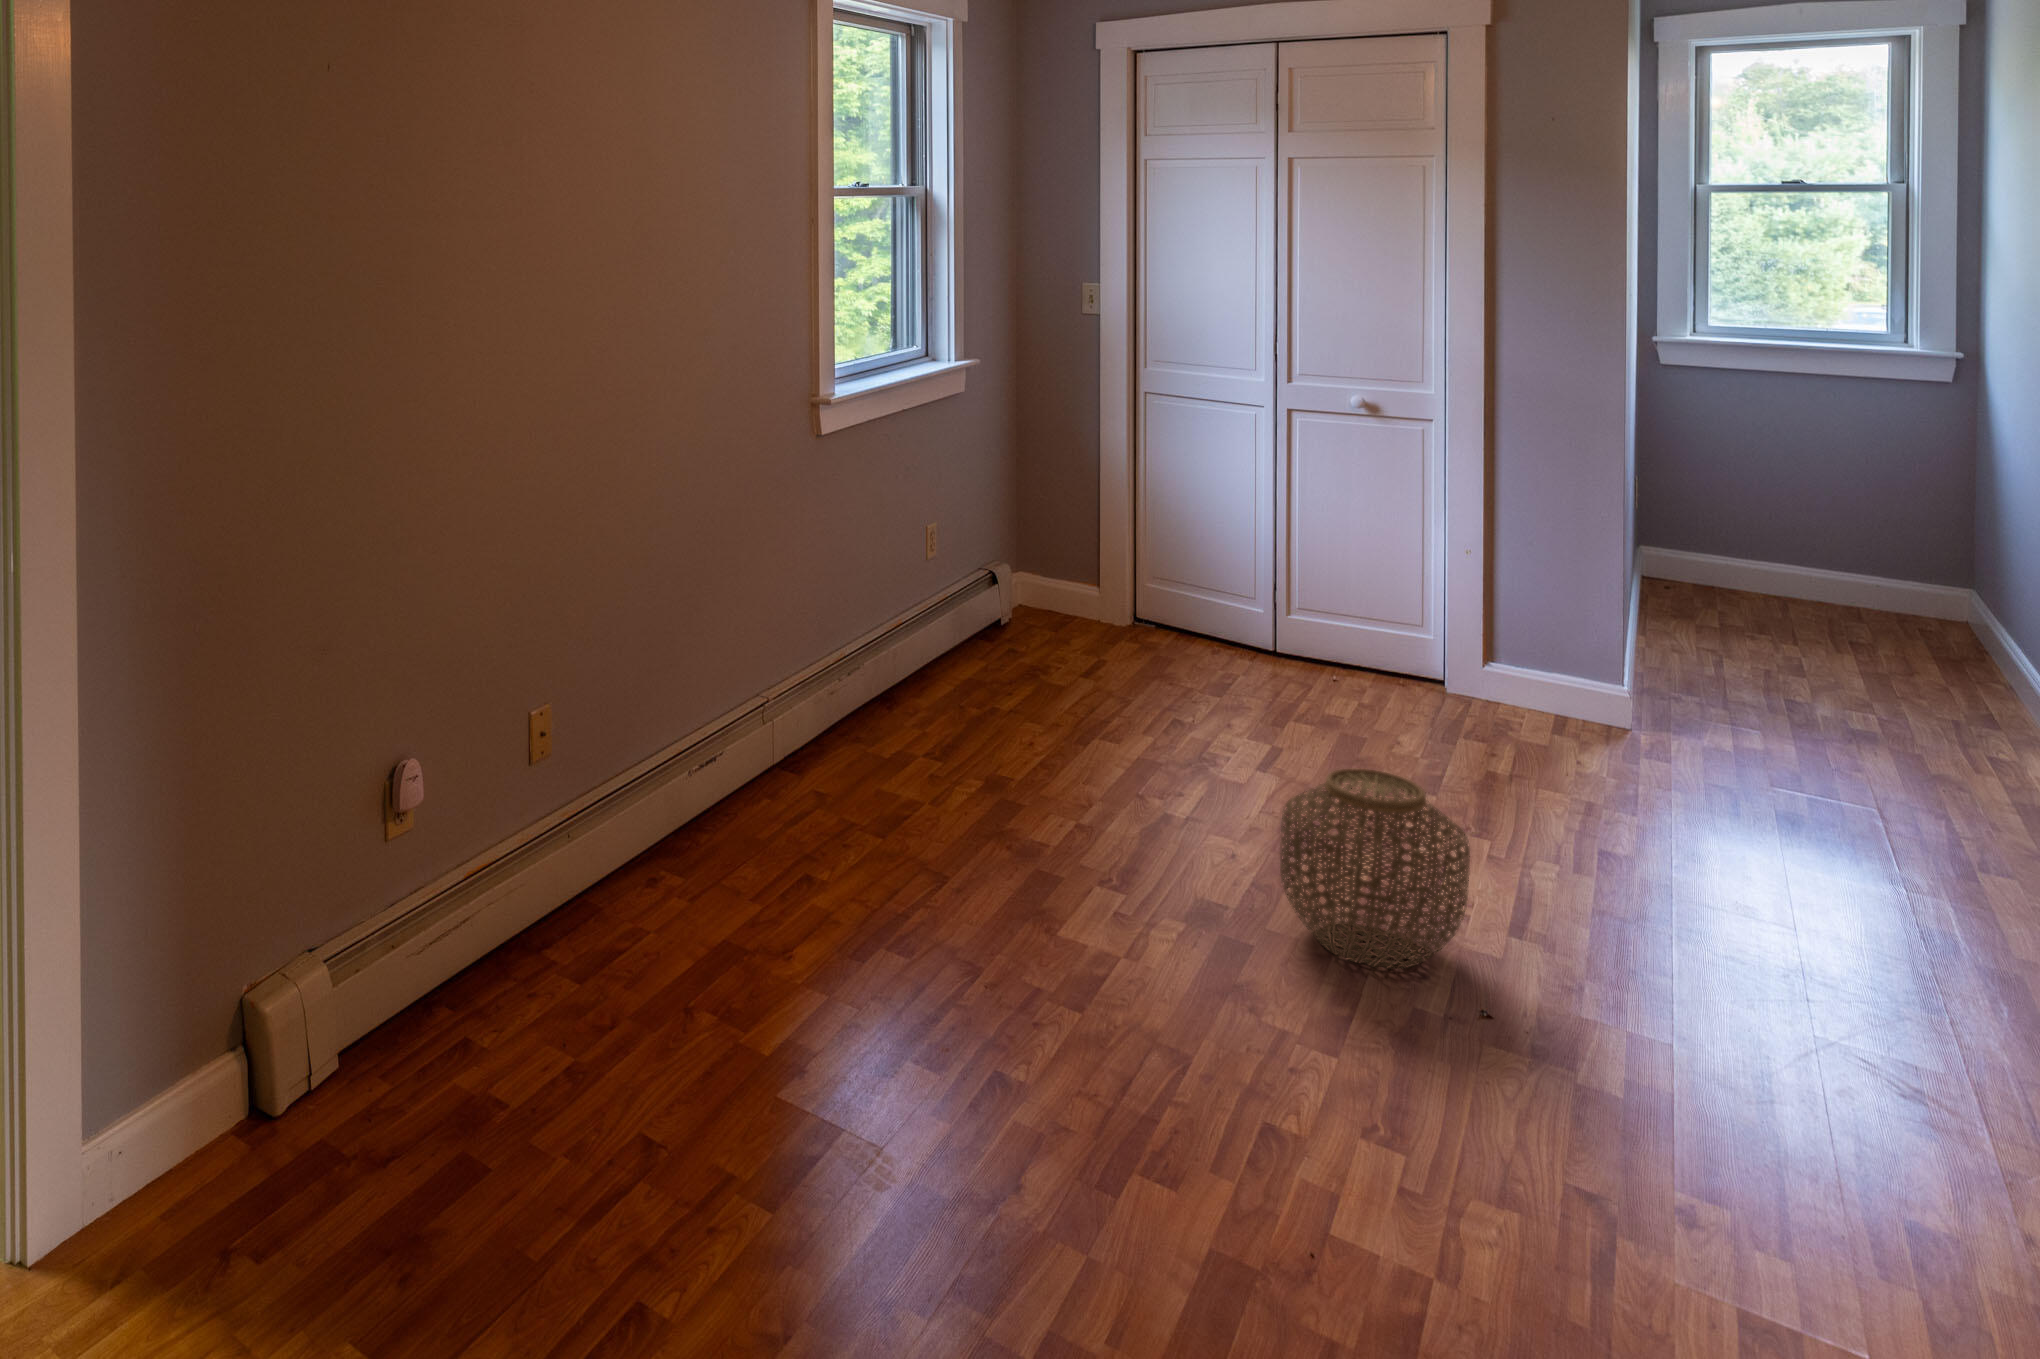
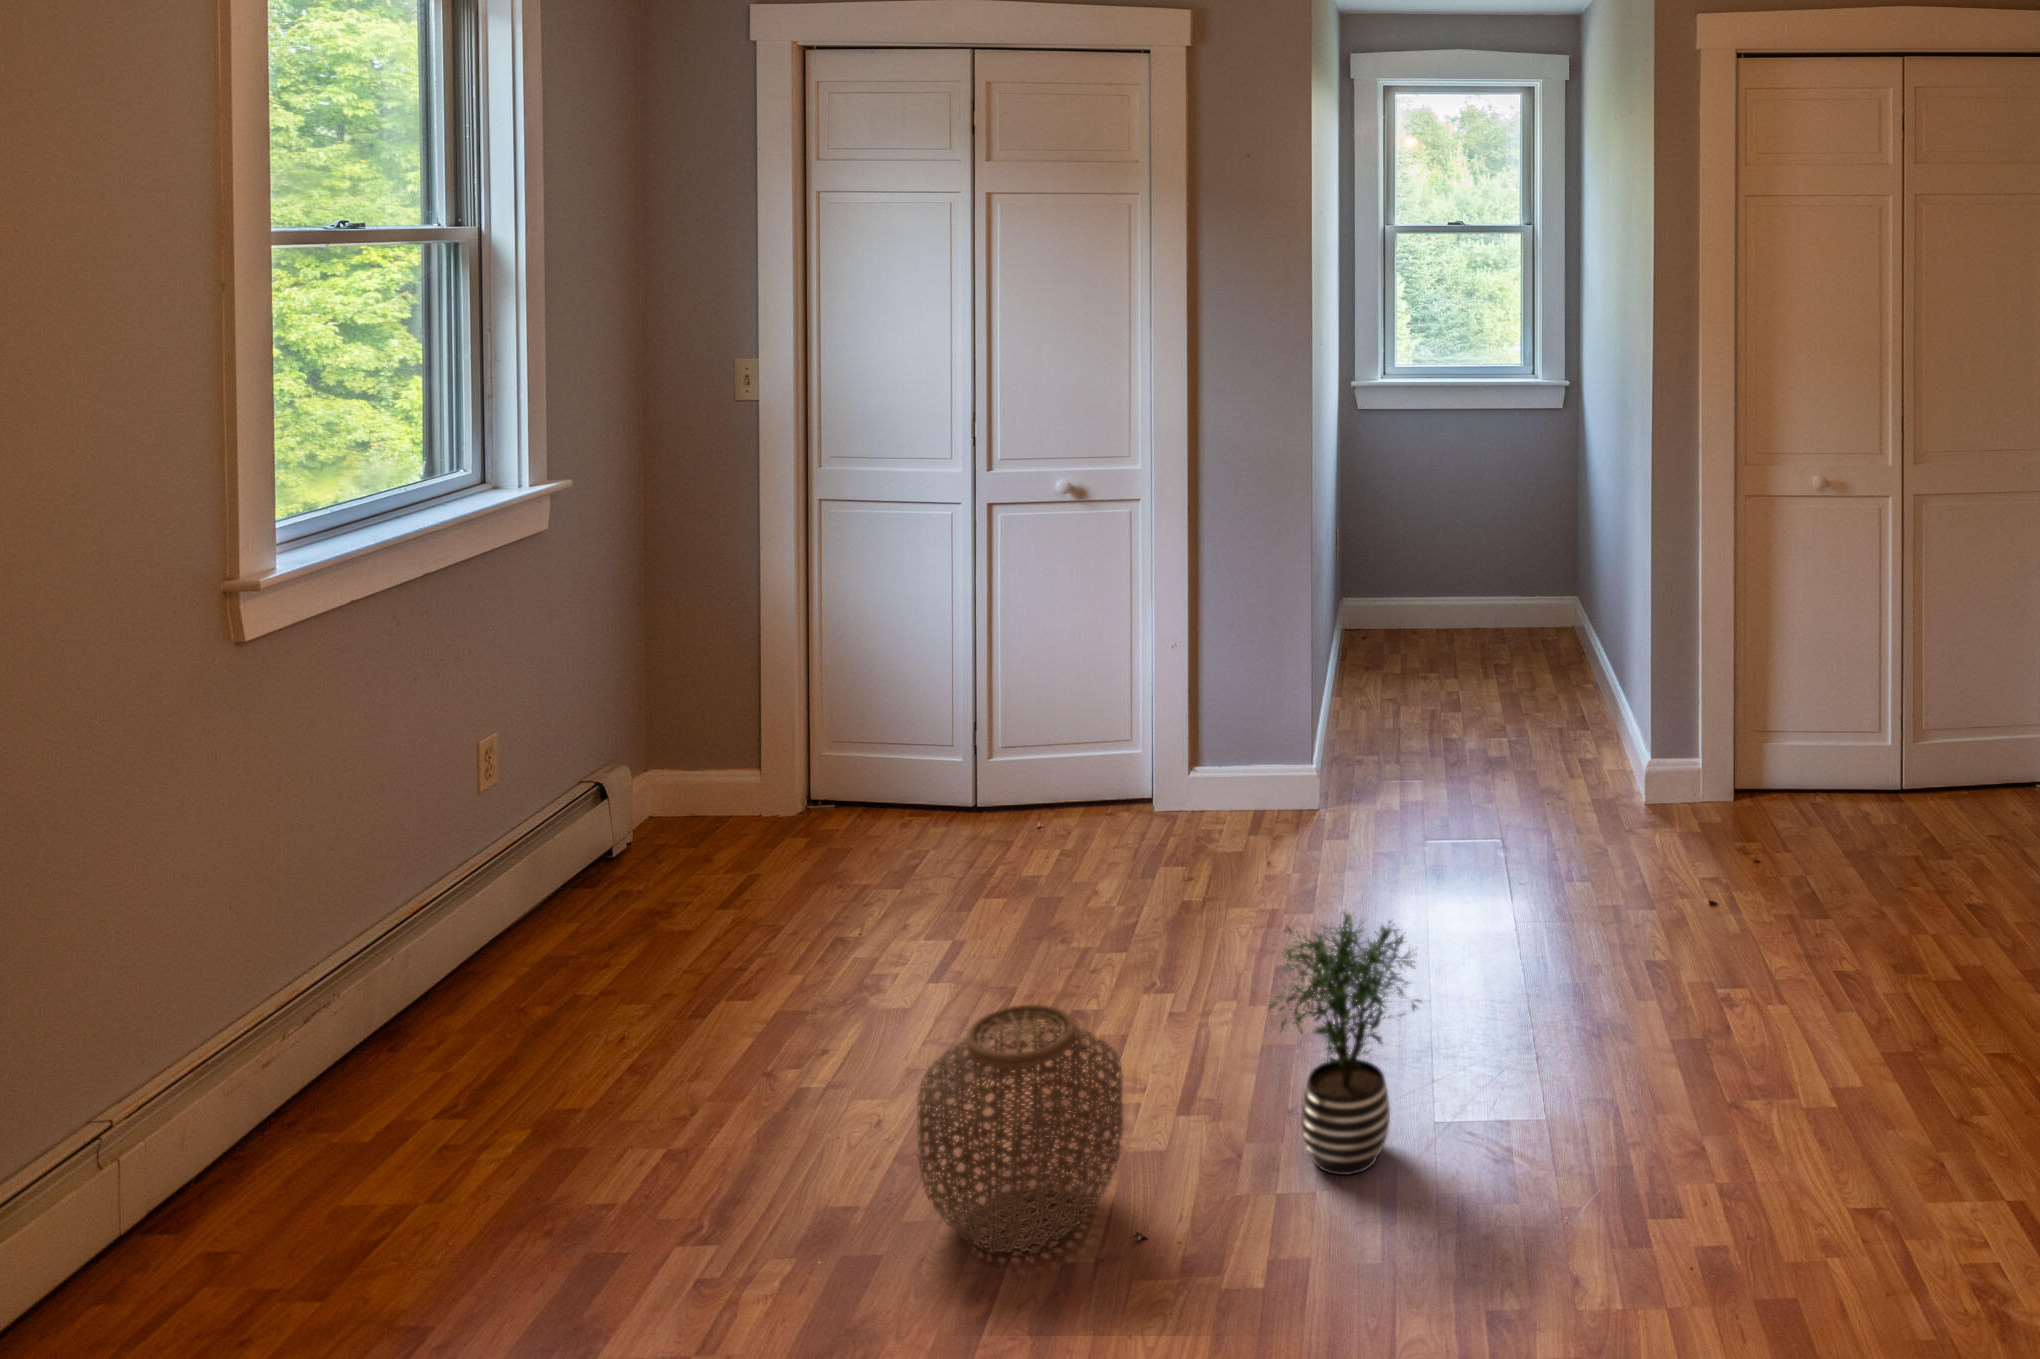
potted plant: none [1621,761,1821,1009] -> present [1267,913,1421,1175]

